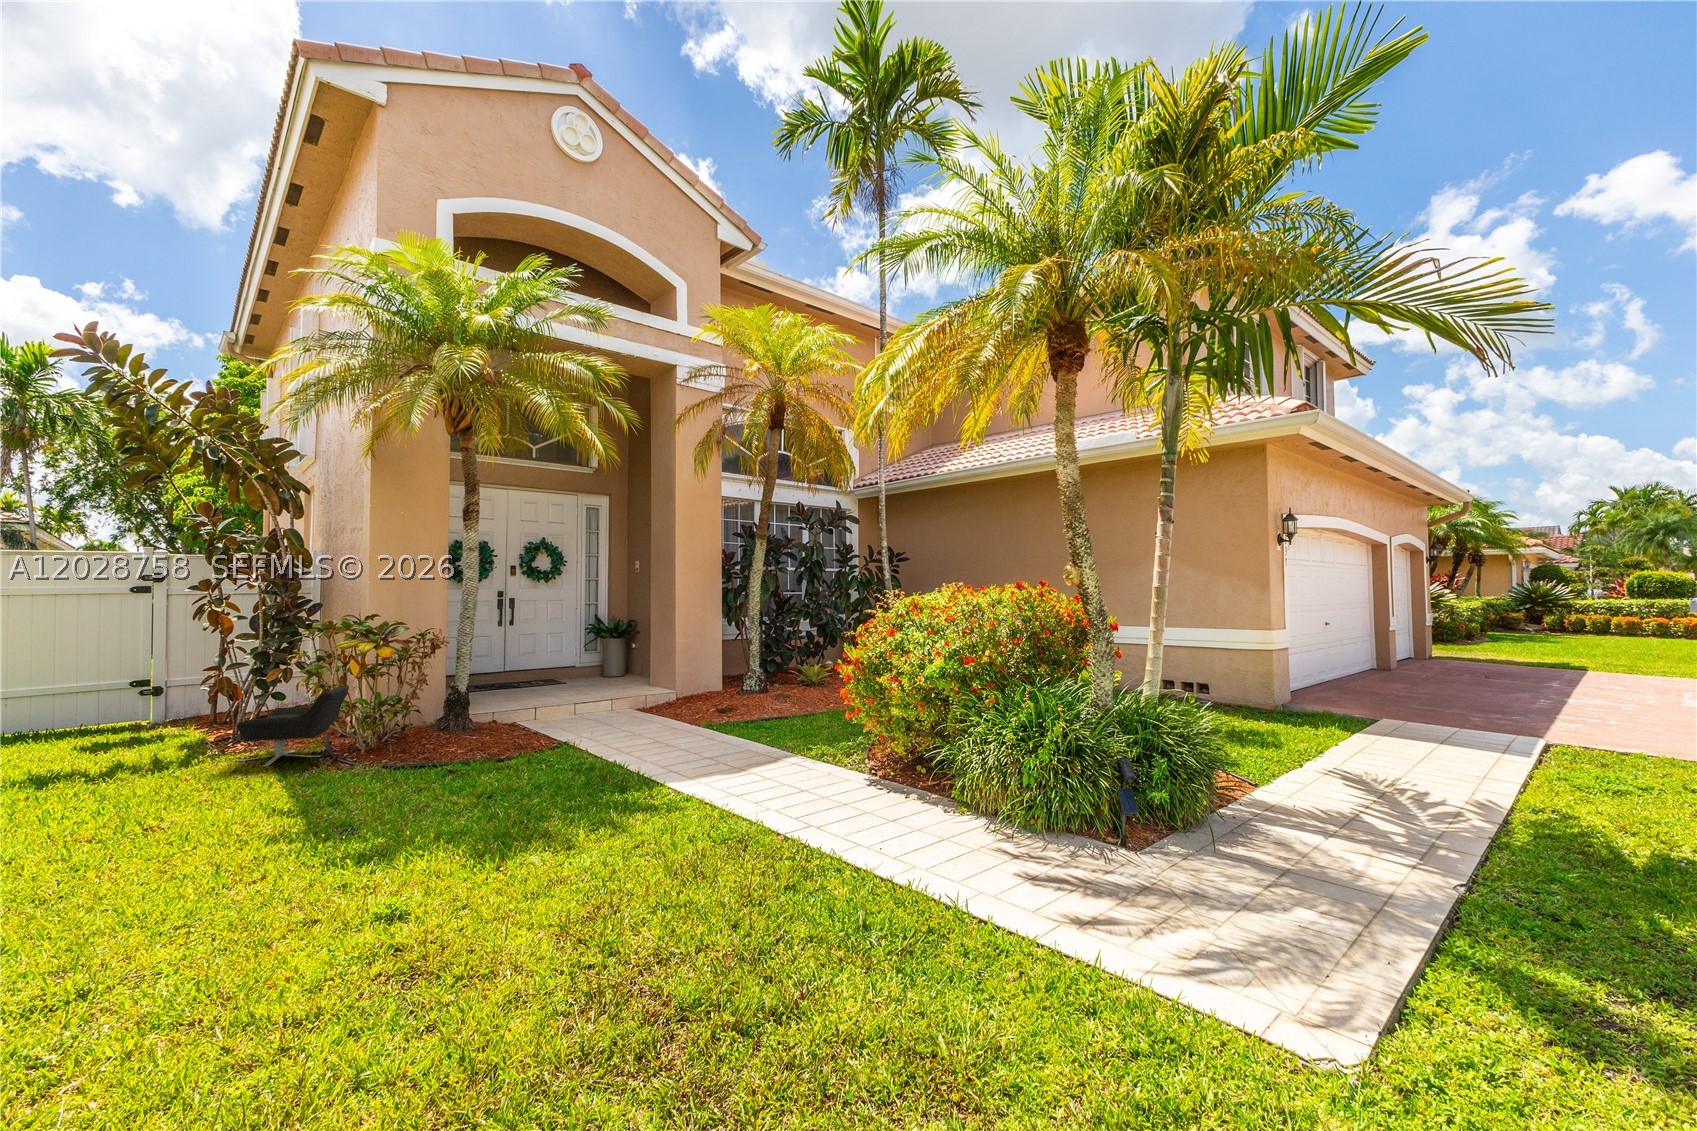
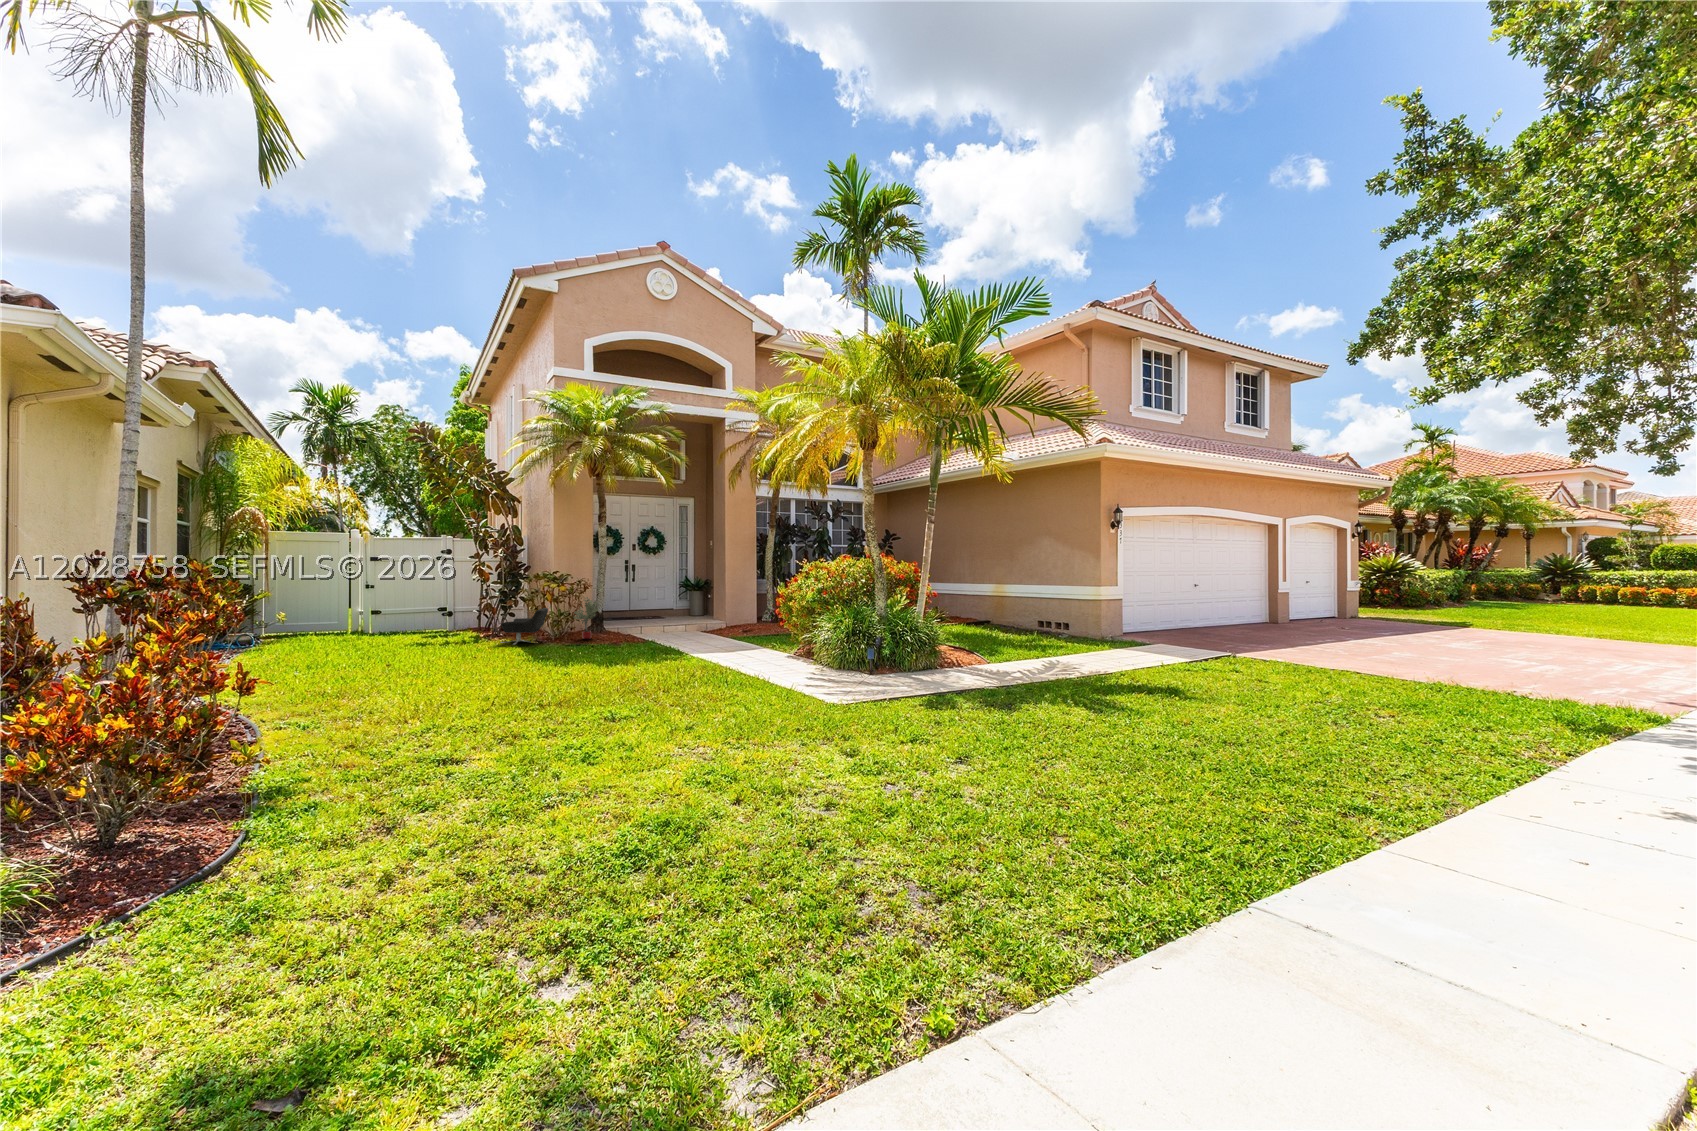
potted tree: none [401,660,456,743] -> present [573,597,598,639]

